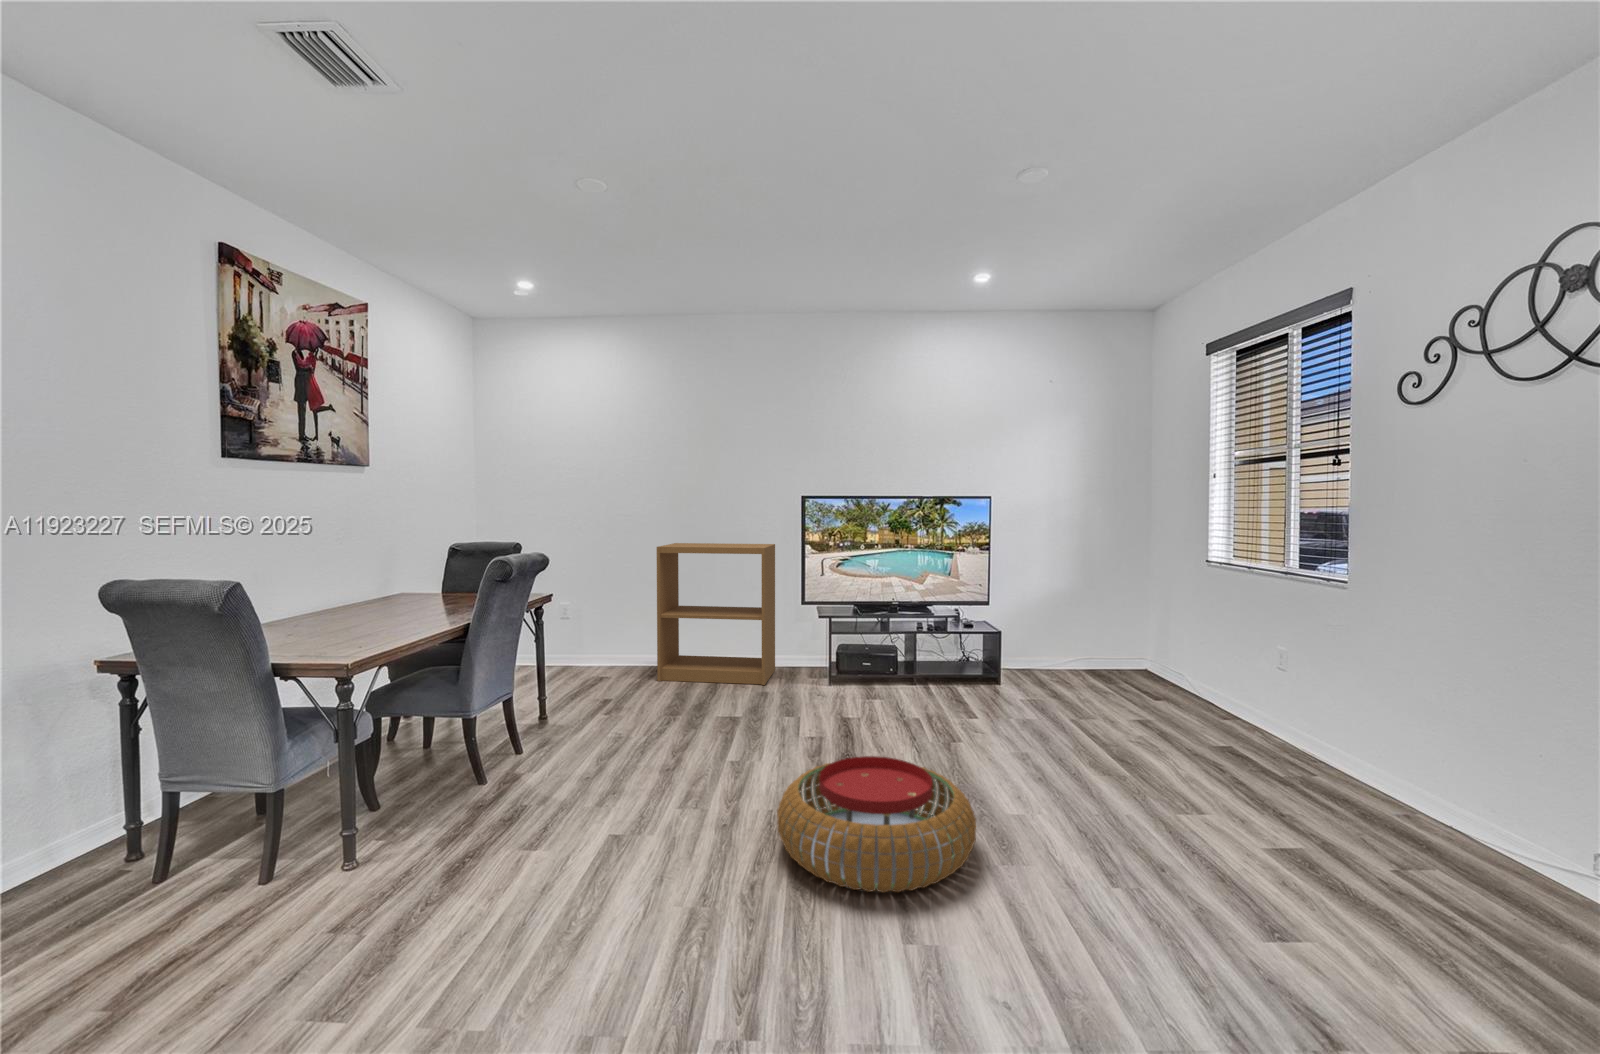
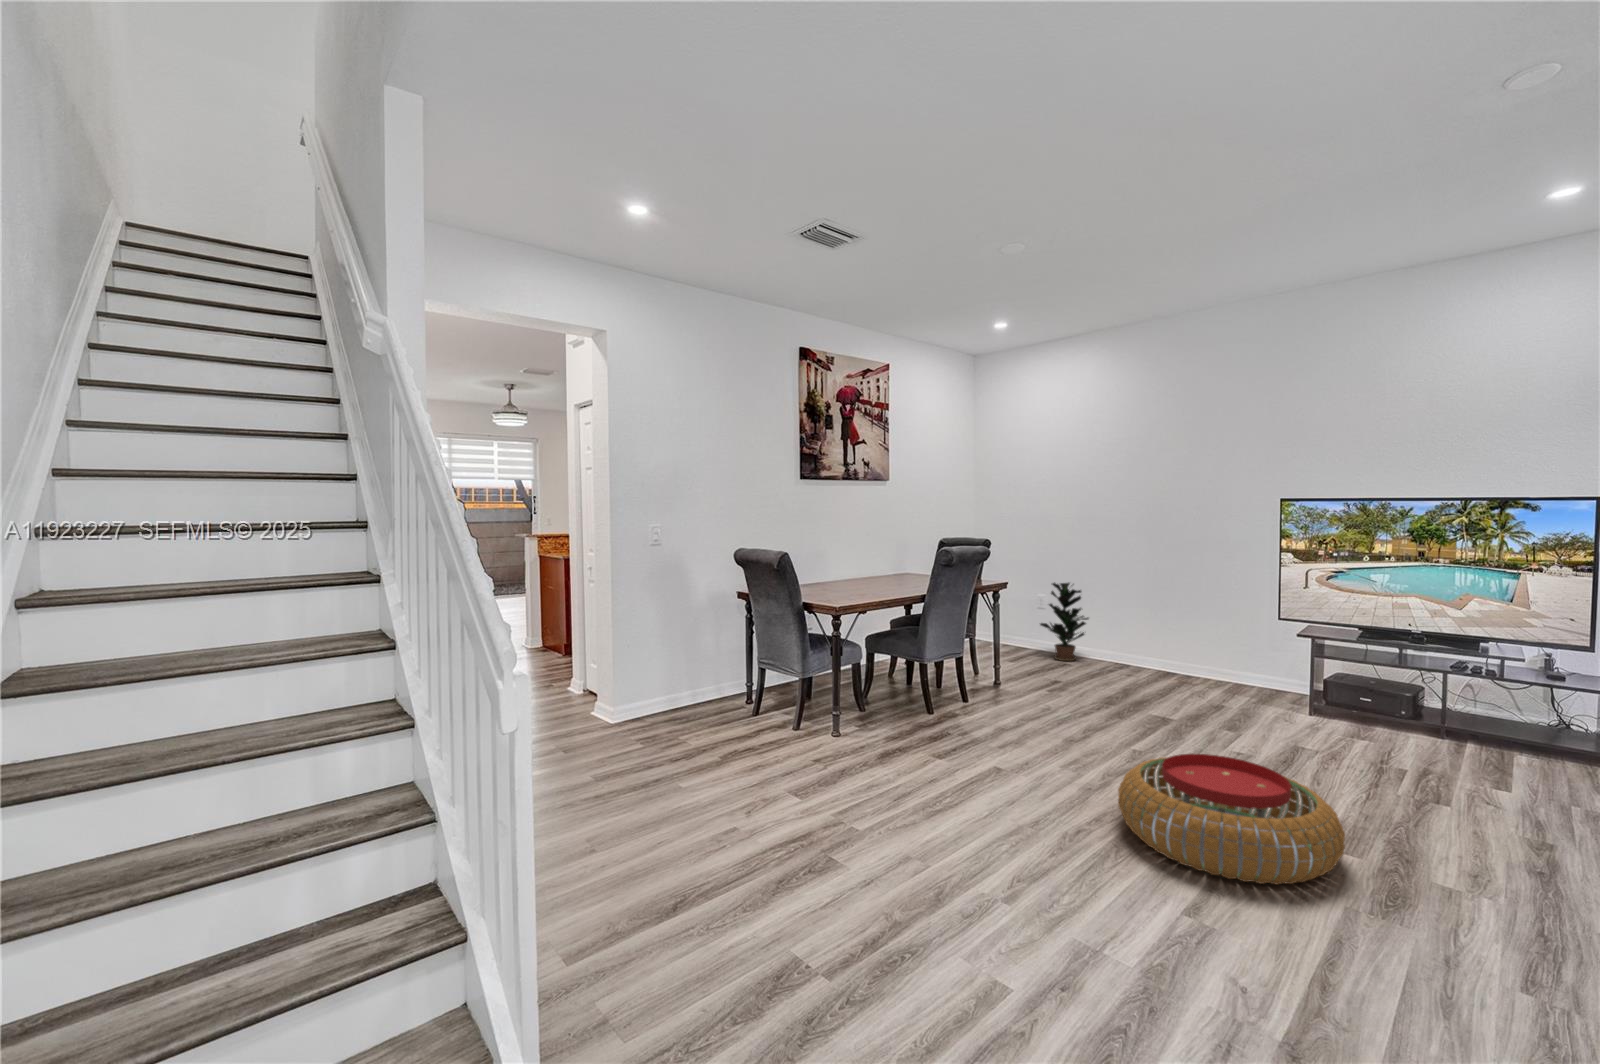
bookshelf: present [657,543,775,685] -> none [1110,546,1251,697]
potted plant: none [574,585,628,674] -> present [1040,583,1088,661]

